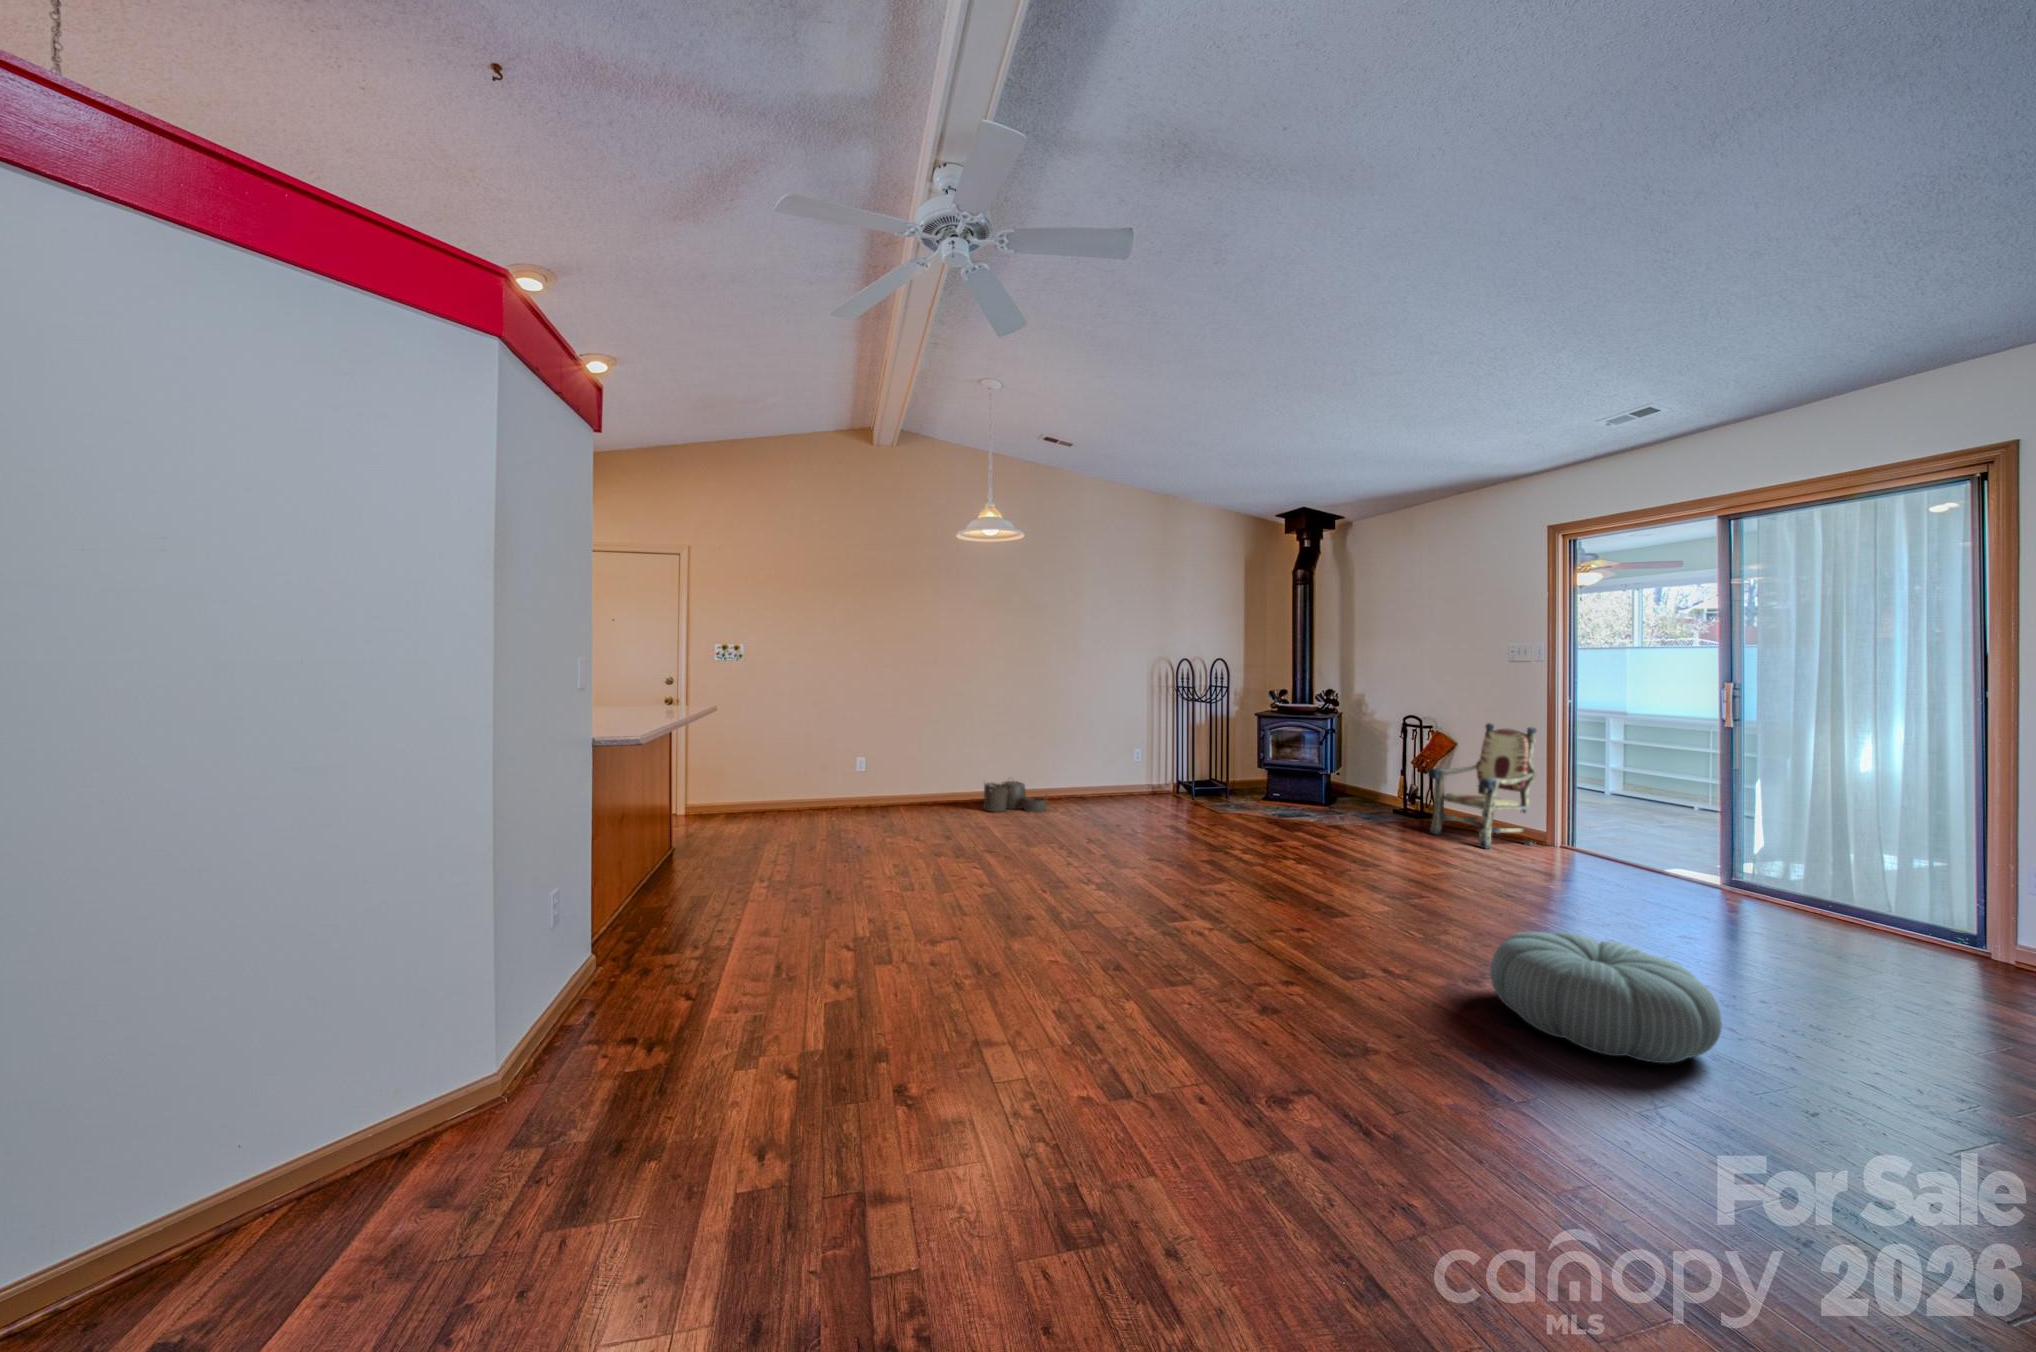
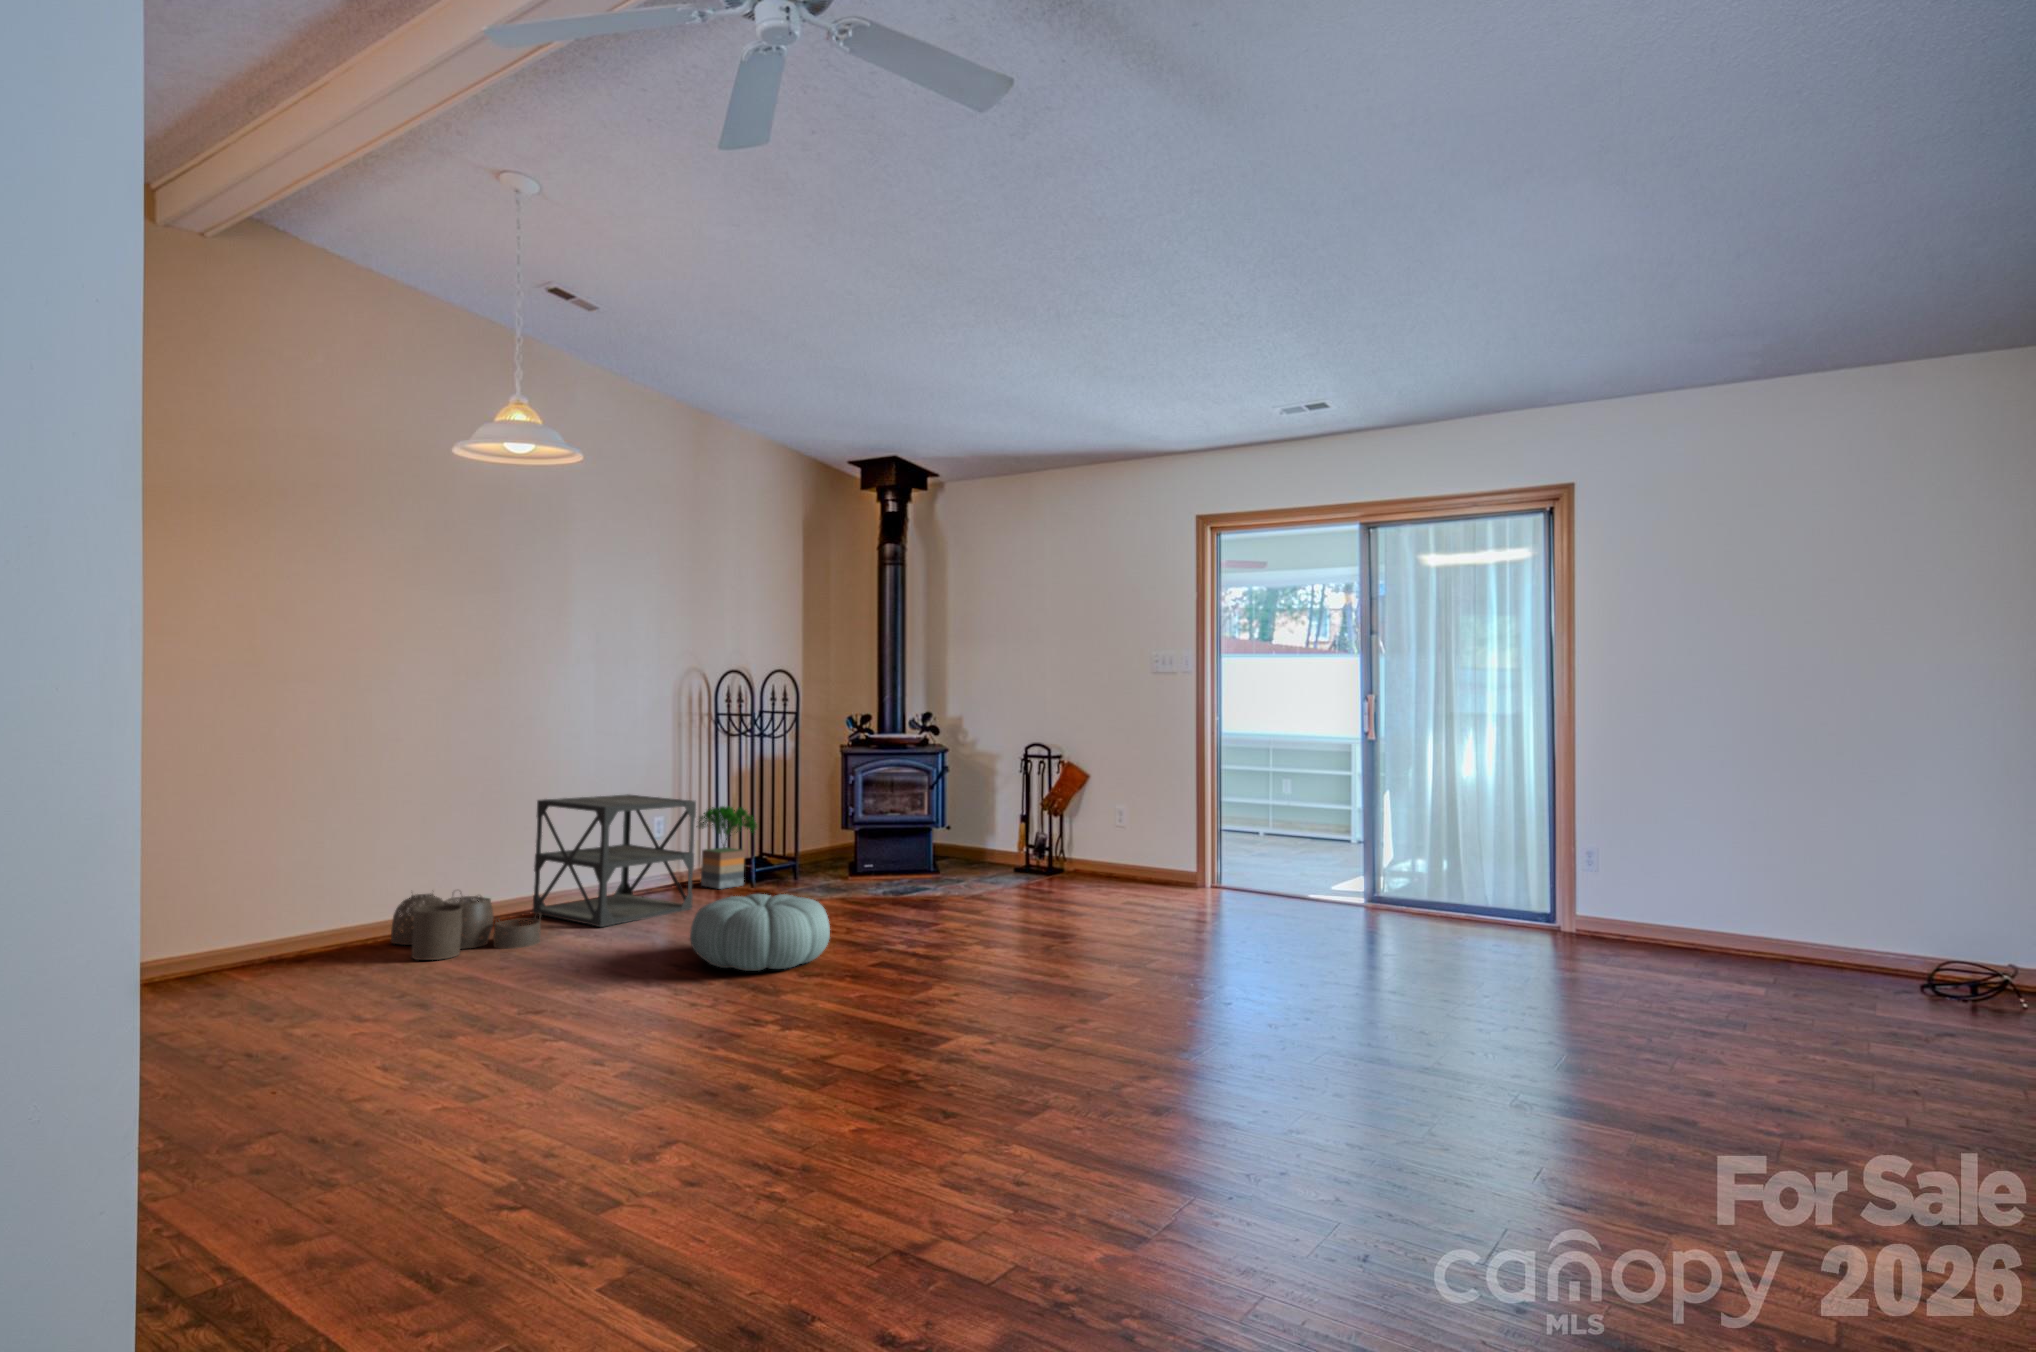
armchair: present [1428,723,1537,849] -> none [1077,748,1186,900]
side table: none [1058,733,1144,808] -> present [532,794,696,927]
potted tree: none [1160,745,1199,797] -> present [696,806,757,889]
pouf: present [1490,932,1722,1063] -> present [690,894,830,971]

